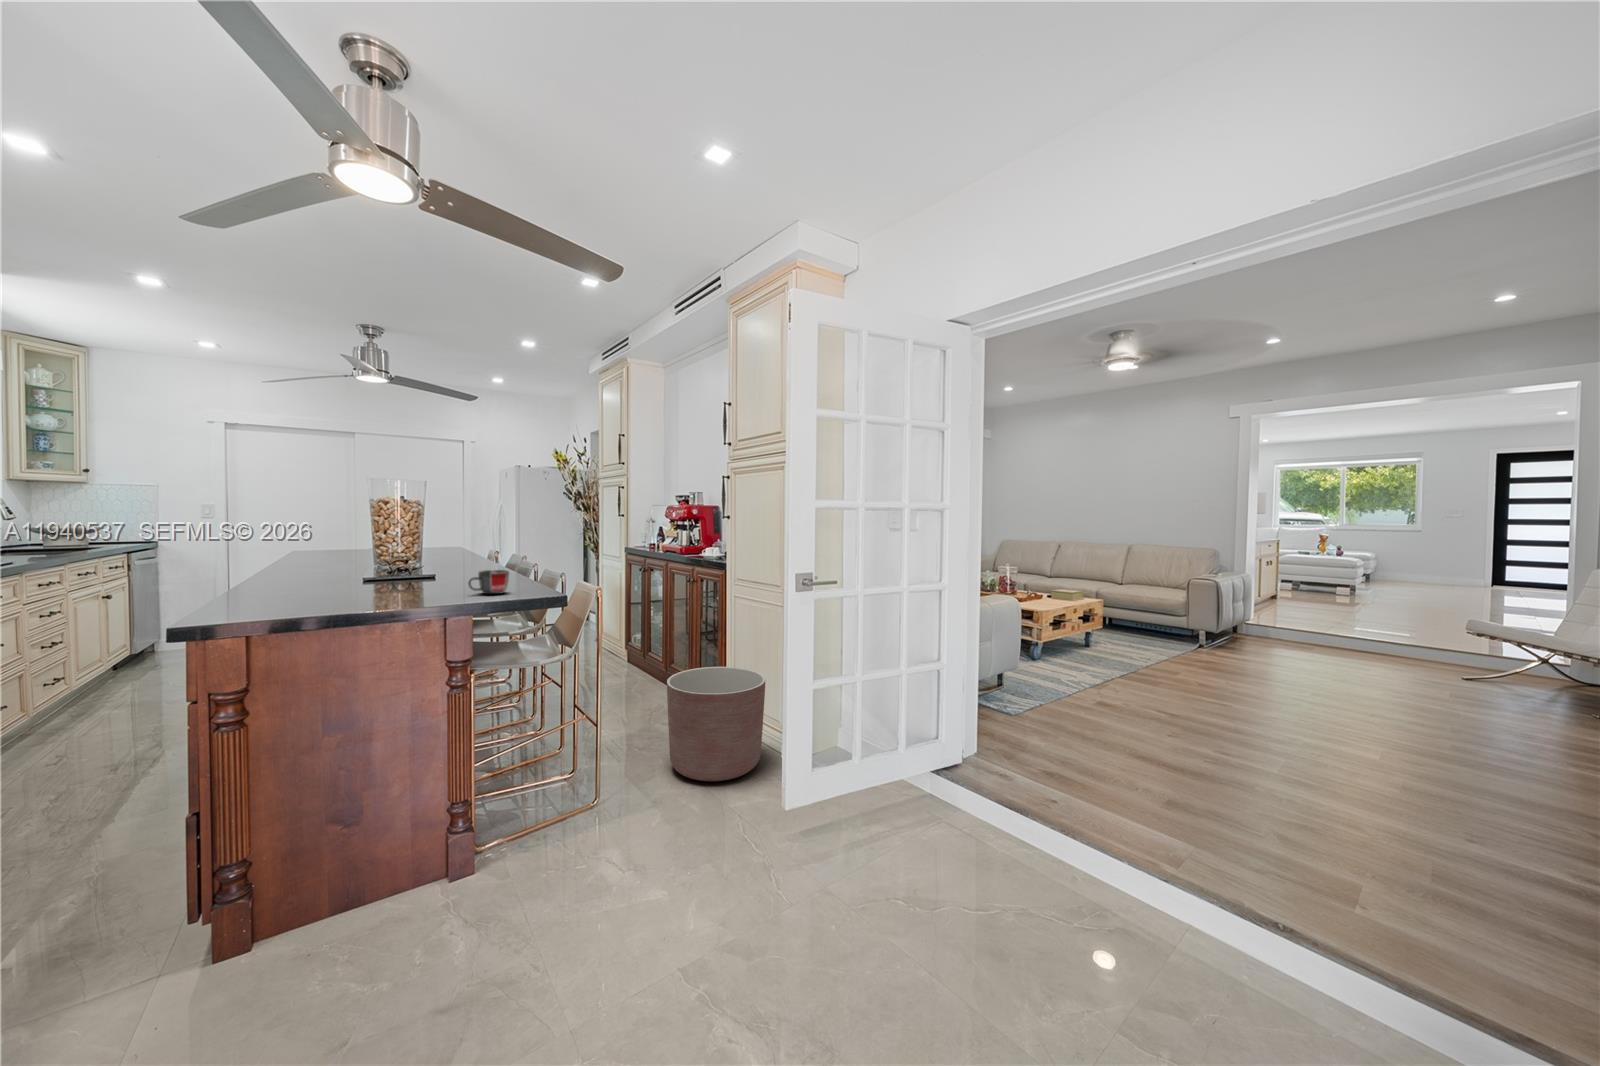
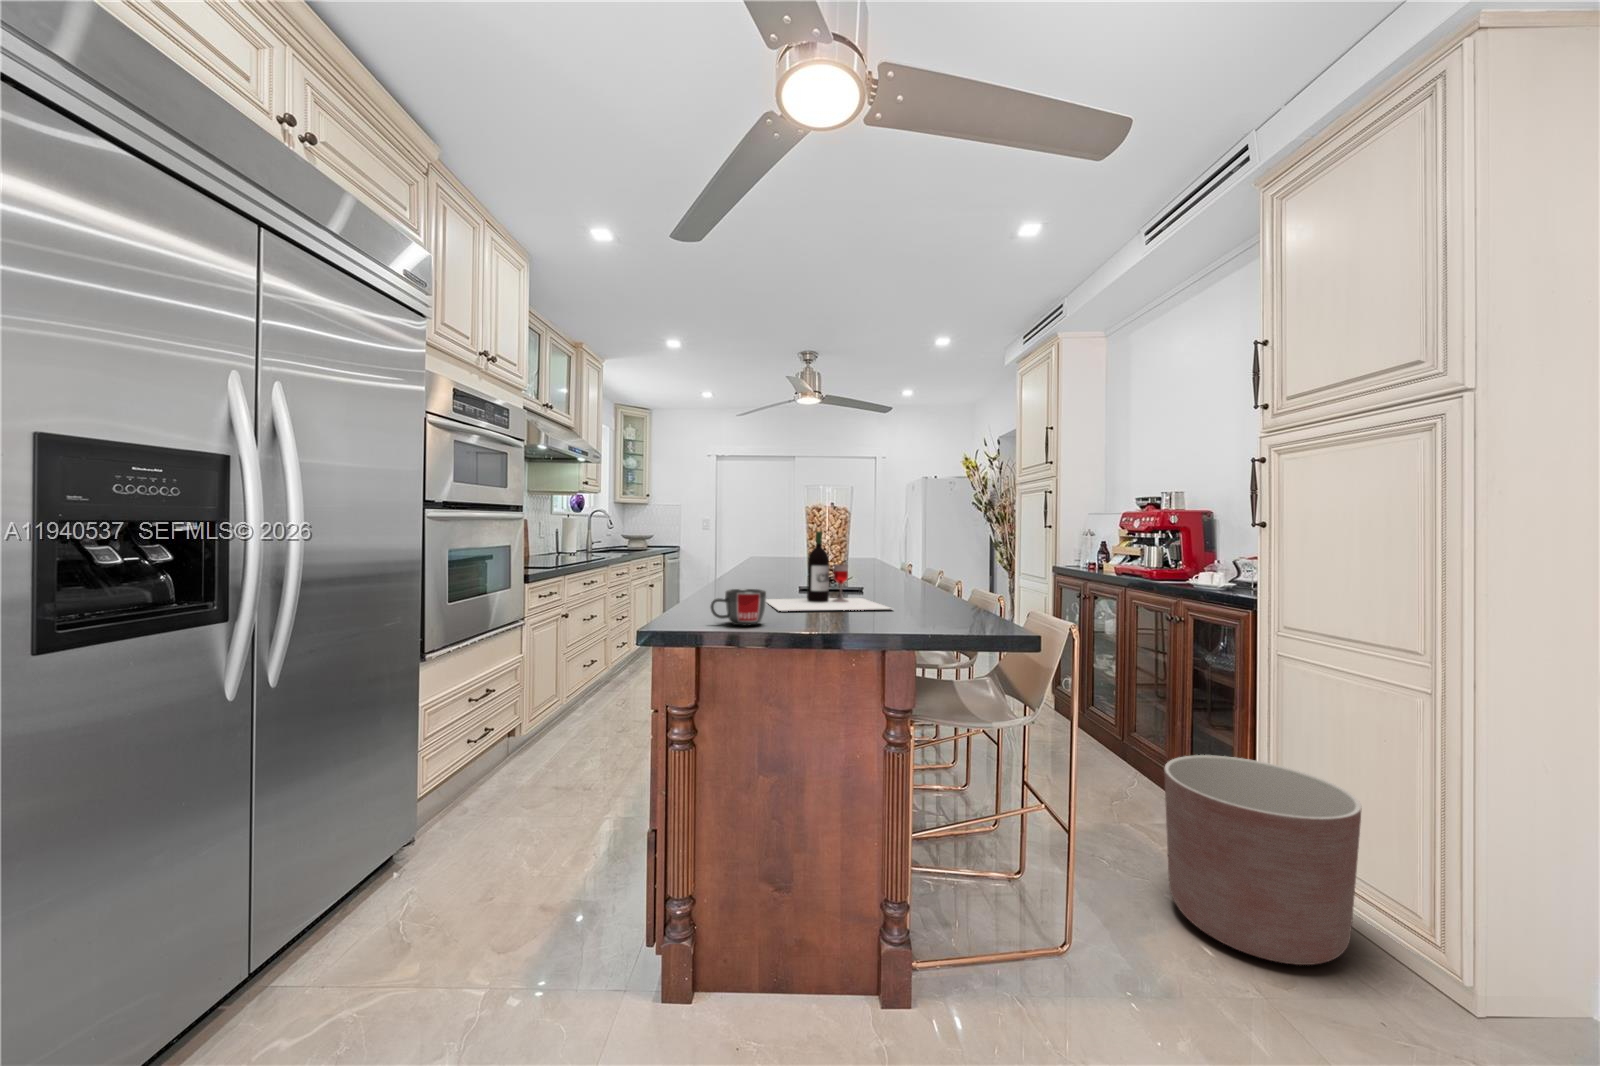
wine bottle: none [321,529,456,598] -> present [766,531,890,611]
mug: present [468,570,509,594] -> present [711,589,766,625]

